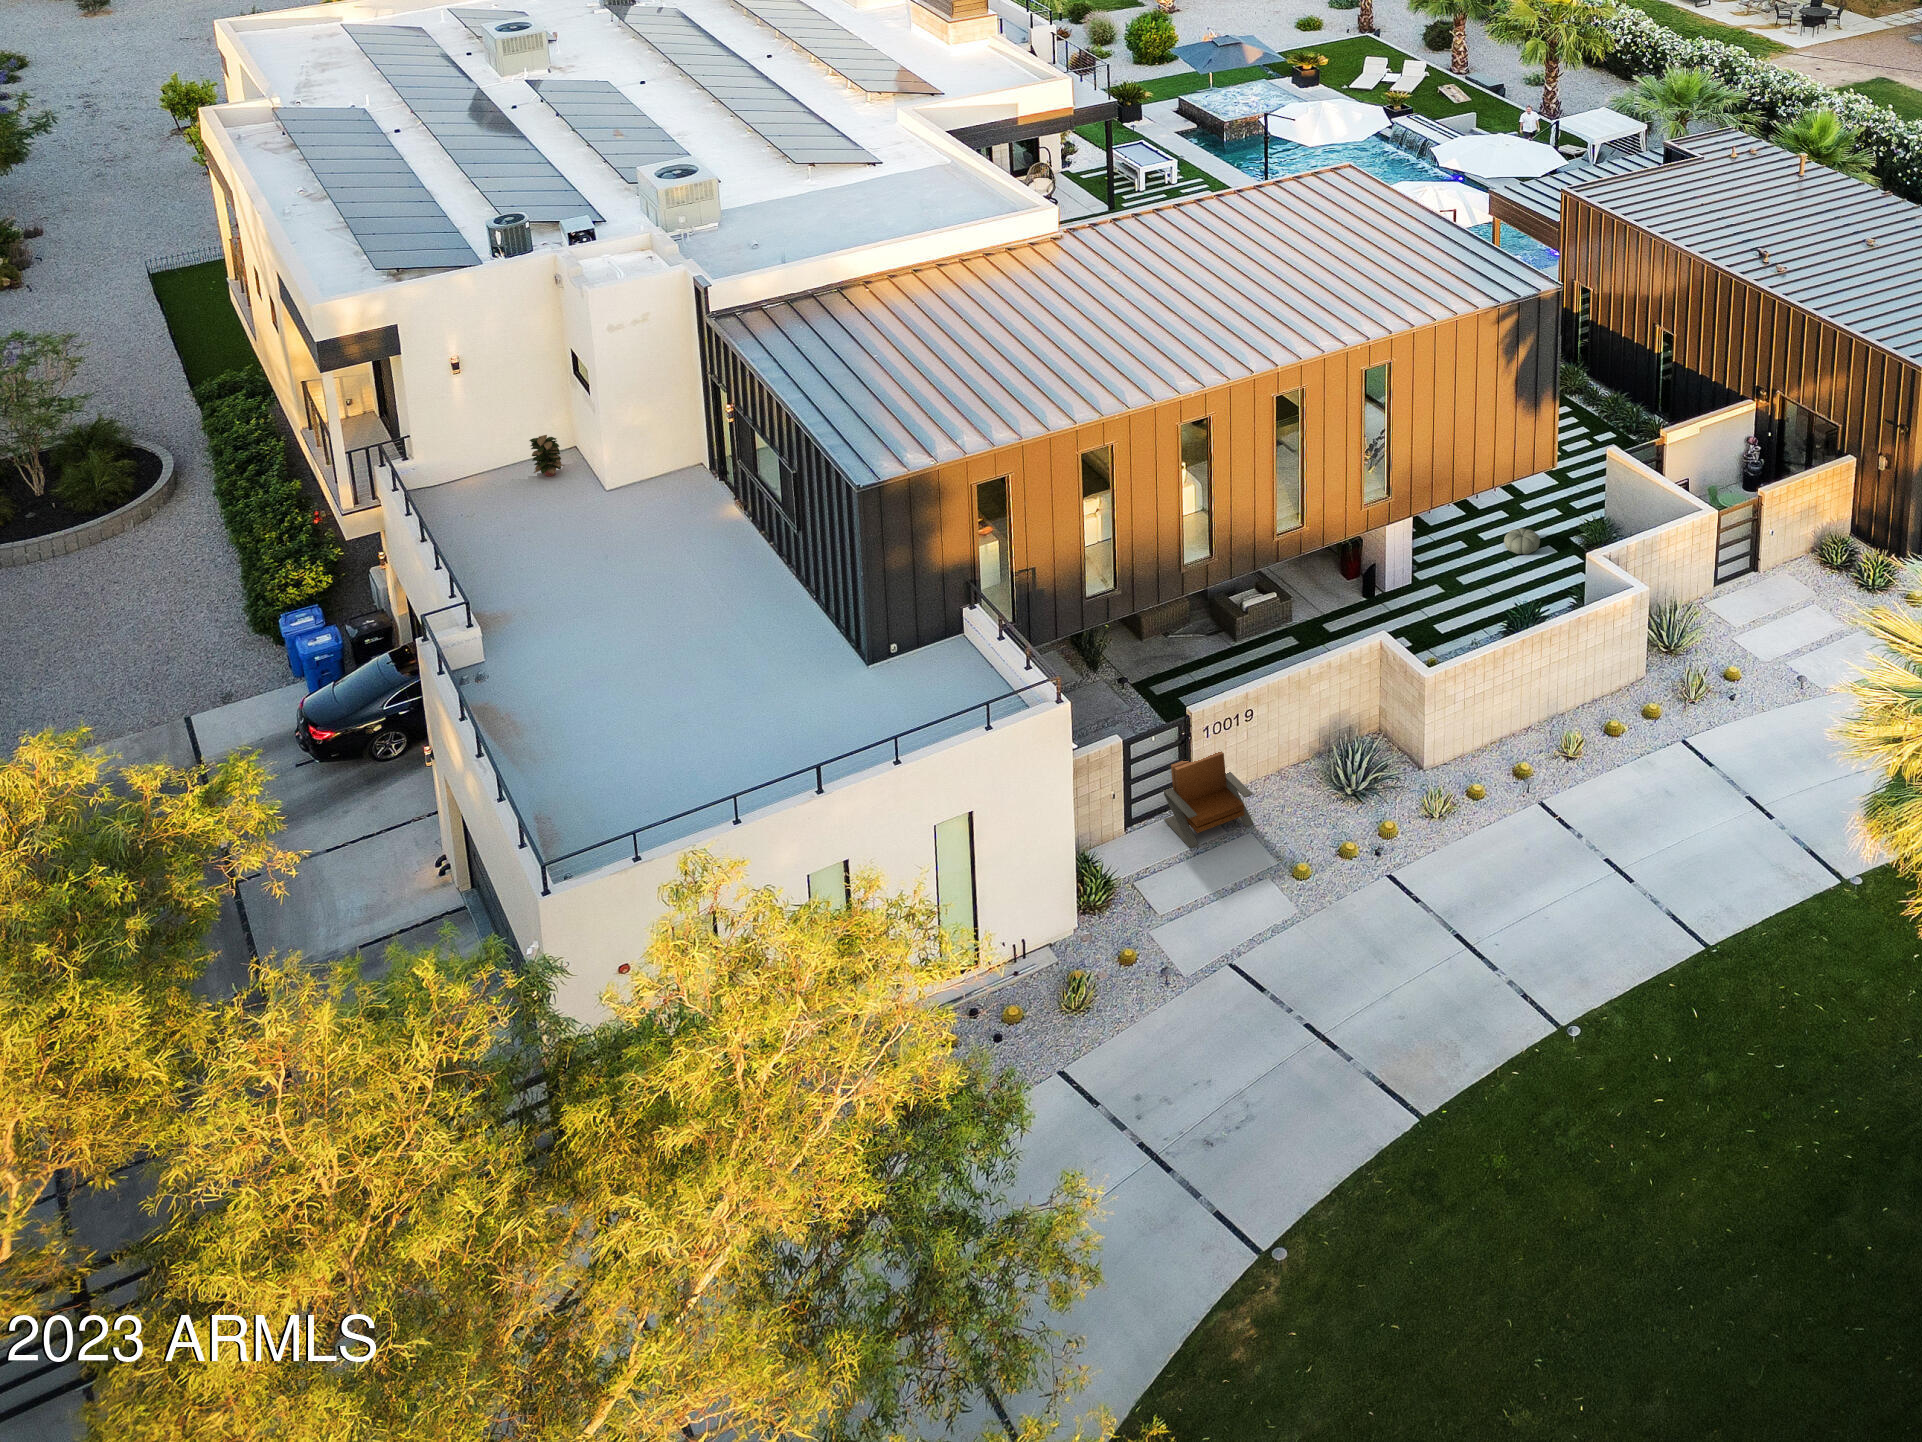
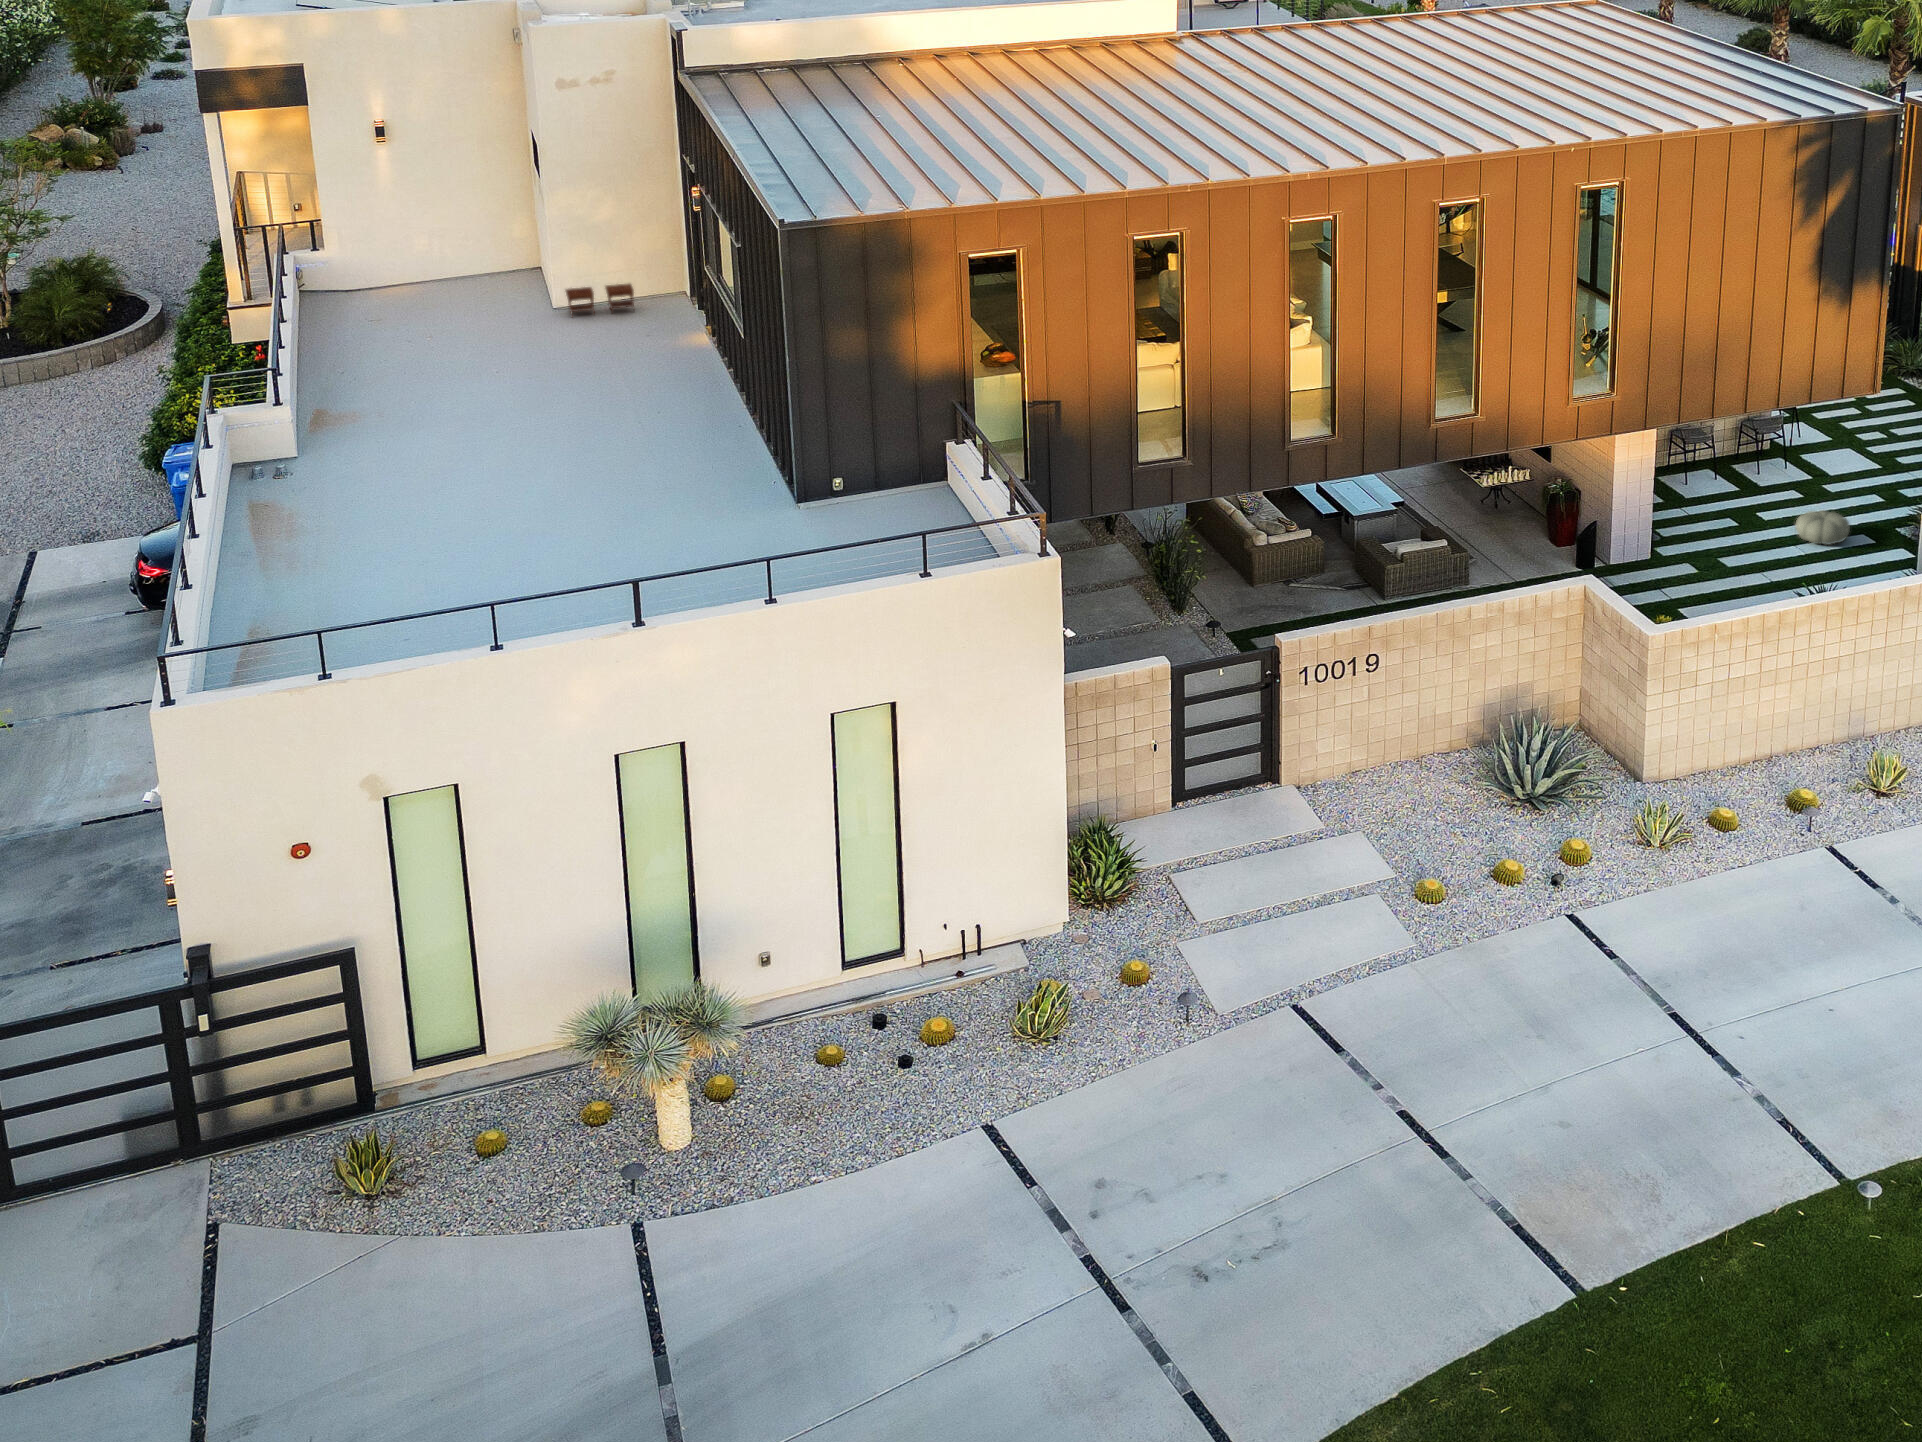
decorative plant: present [529,435,564,476] -> none [436,226,485,285]
side table: none [638,470,690,502] -> present [566,284,634,314]
lounge chair: present [1163,751,1254,848] -> none [1231,711,1368,852]

